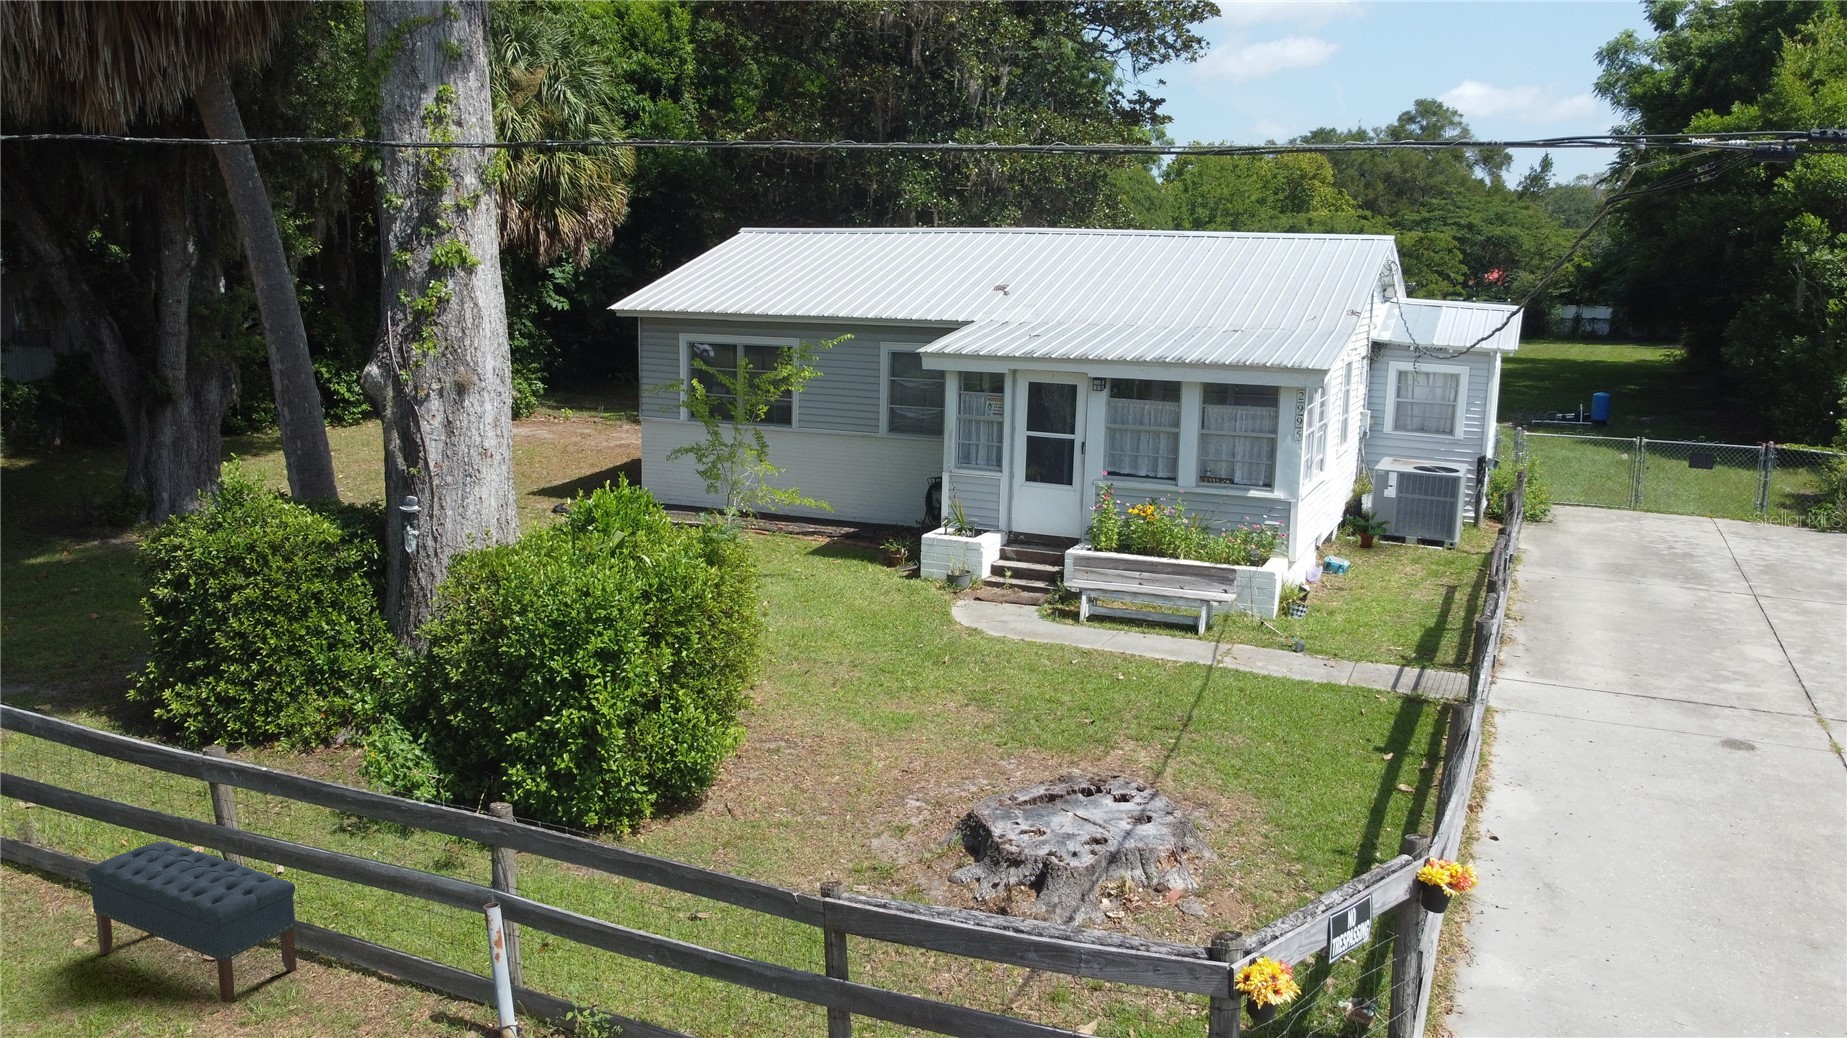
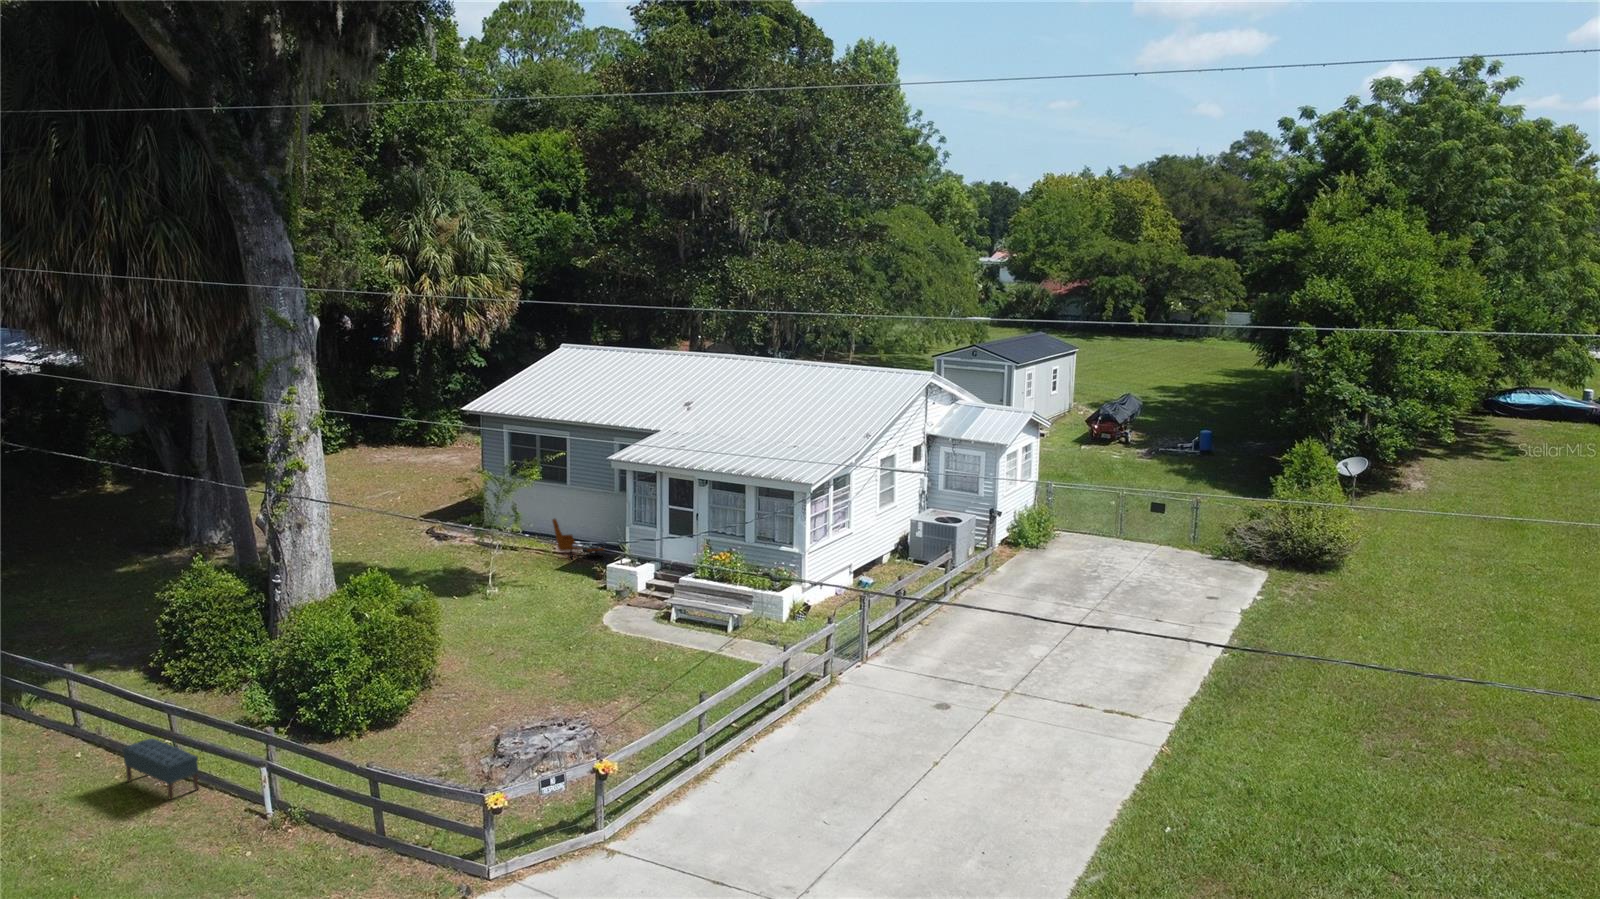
lounge chair: none [799,472,882,543] -> present [552,519,604,559]
potted plant: present [1341,511,1390,548] -> none [882,548,913,571]

